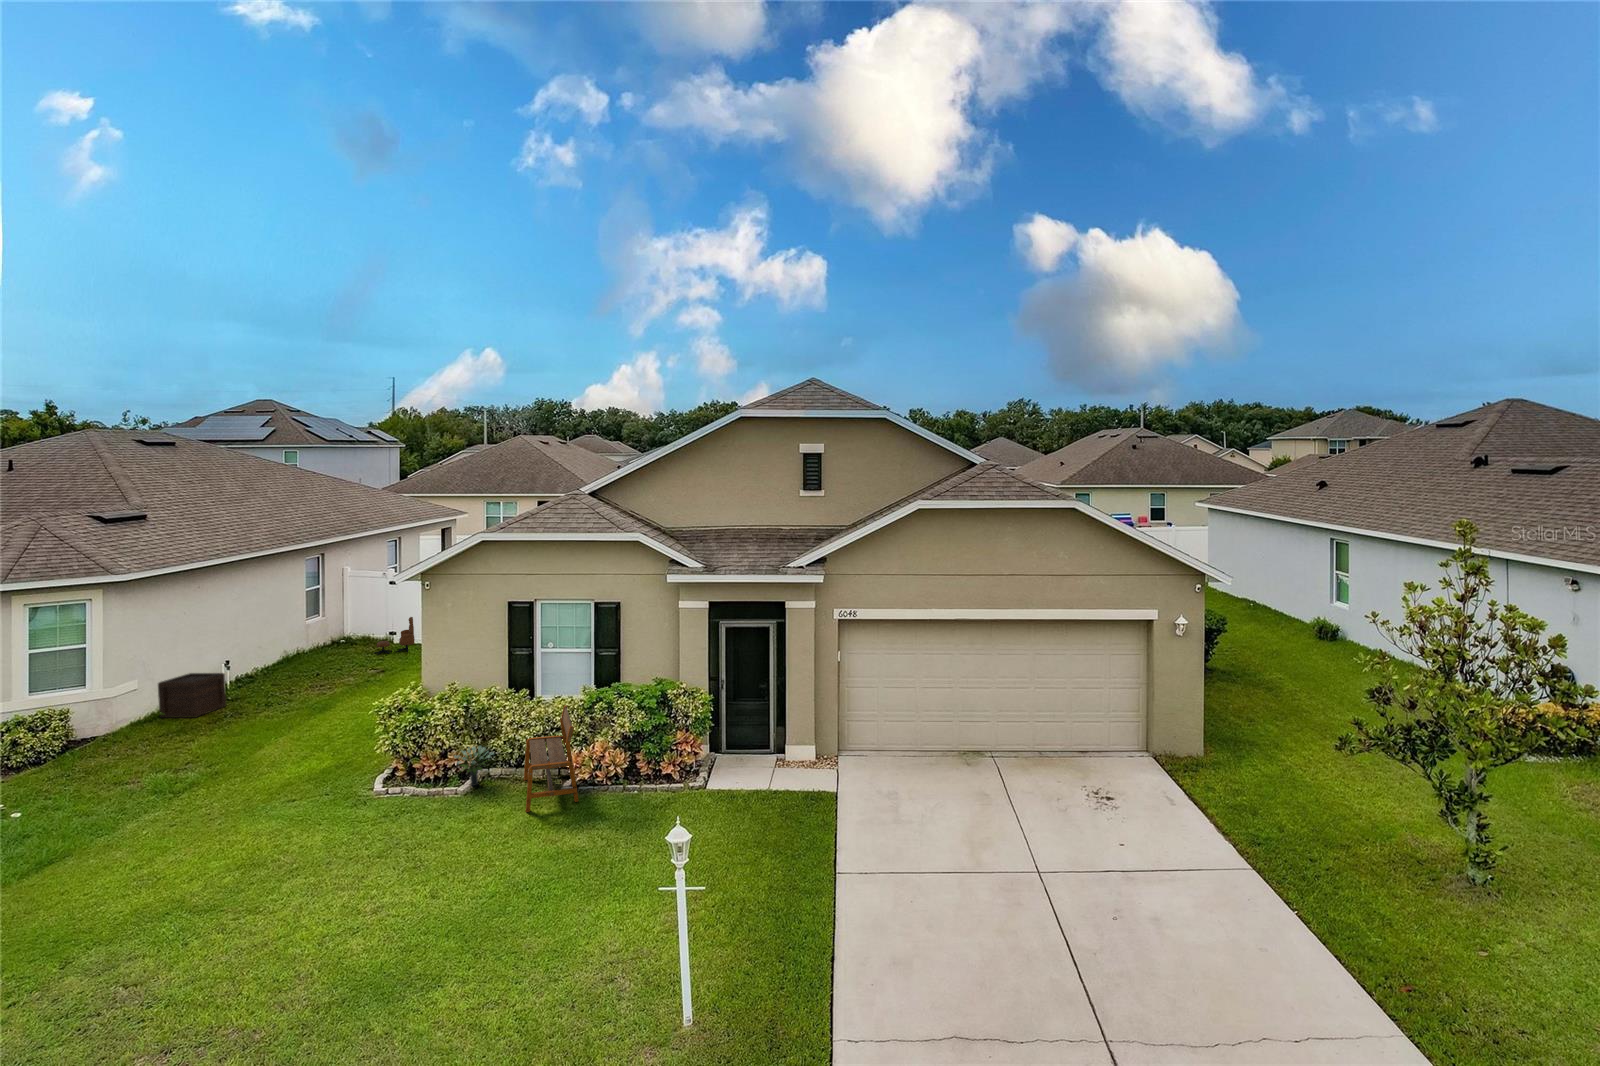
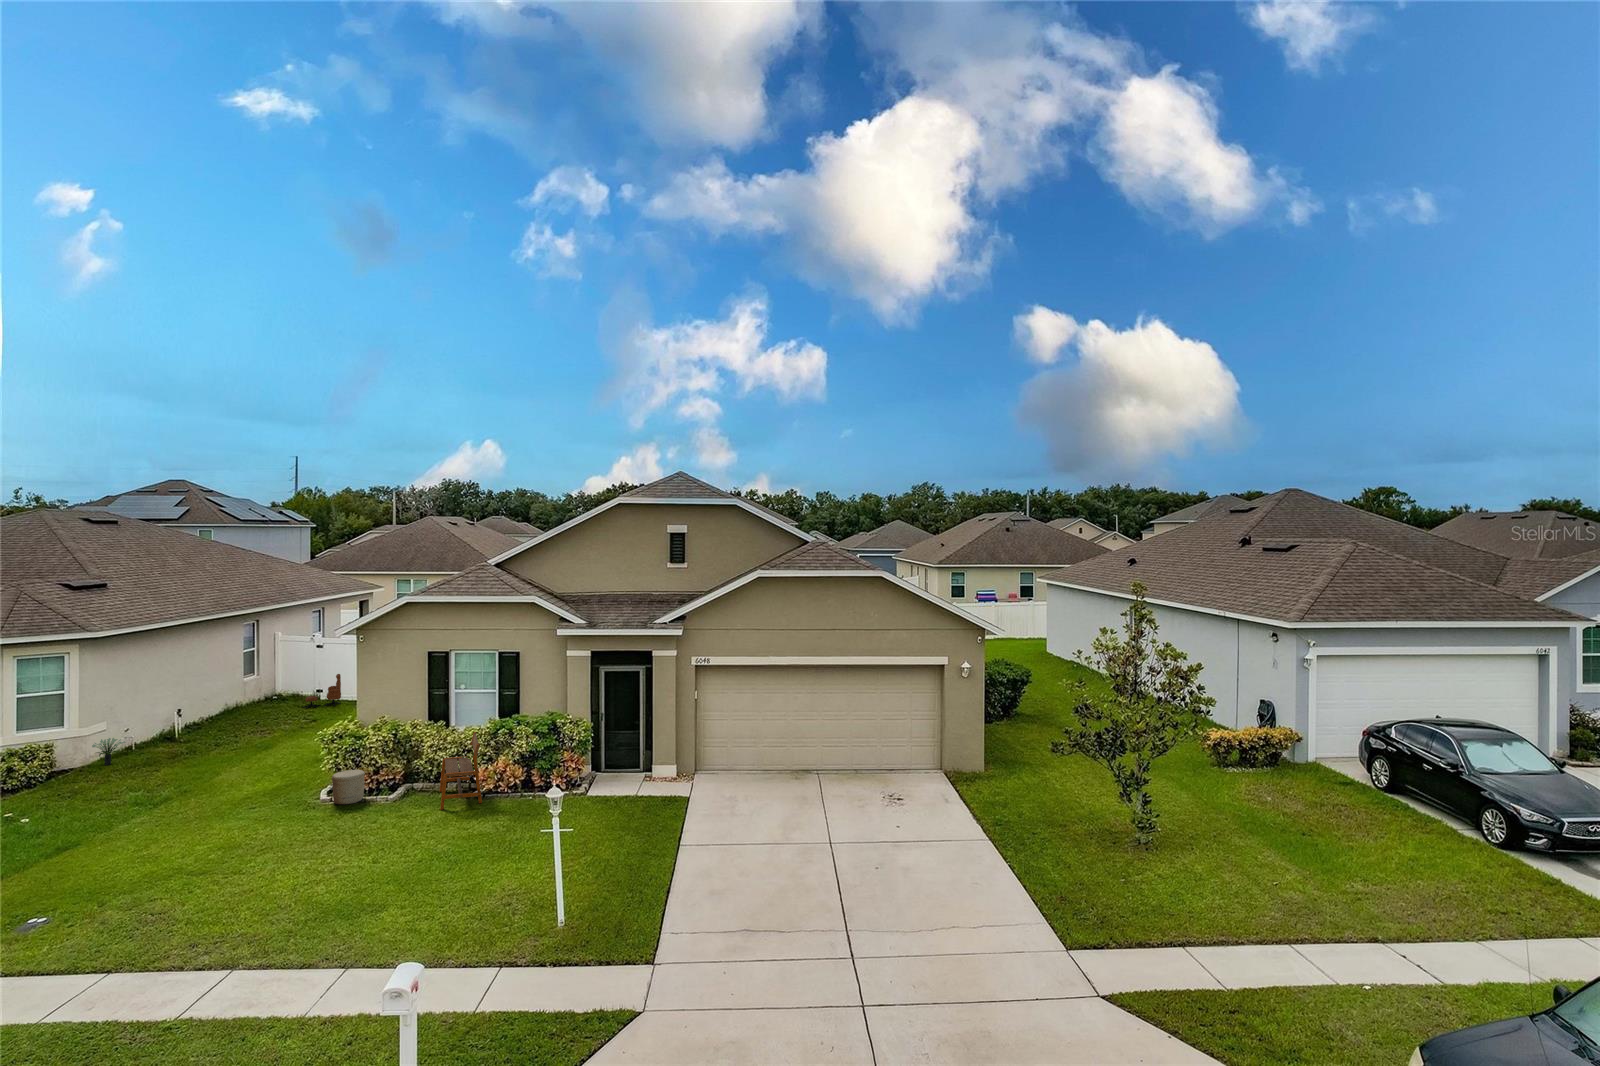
wooden crate: present [158,673,226,718] -> none [121,719,178,757]
potted plant: present [454,746,493,786] -> present [92,738,125,765]
woven basket: none [387,753,430,800] -> present [332,770,365,805]

